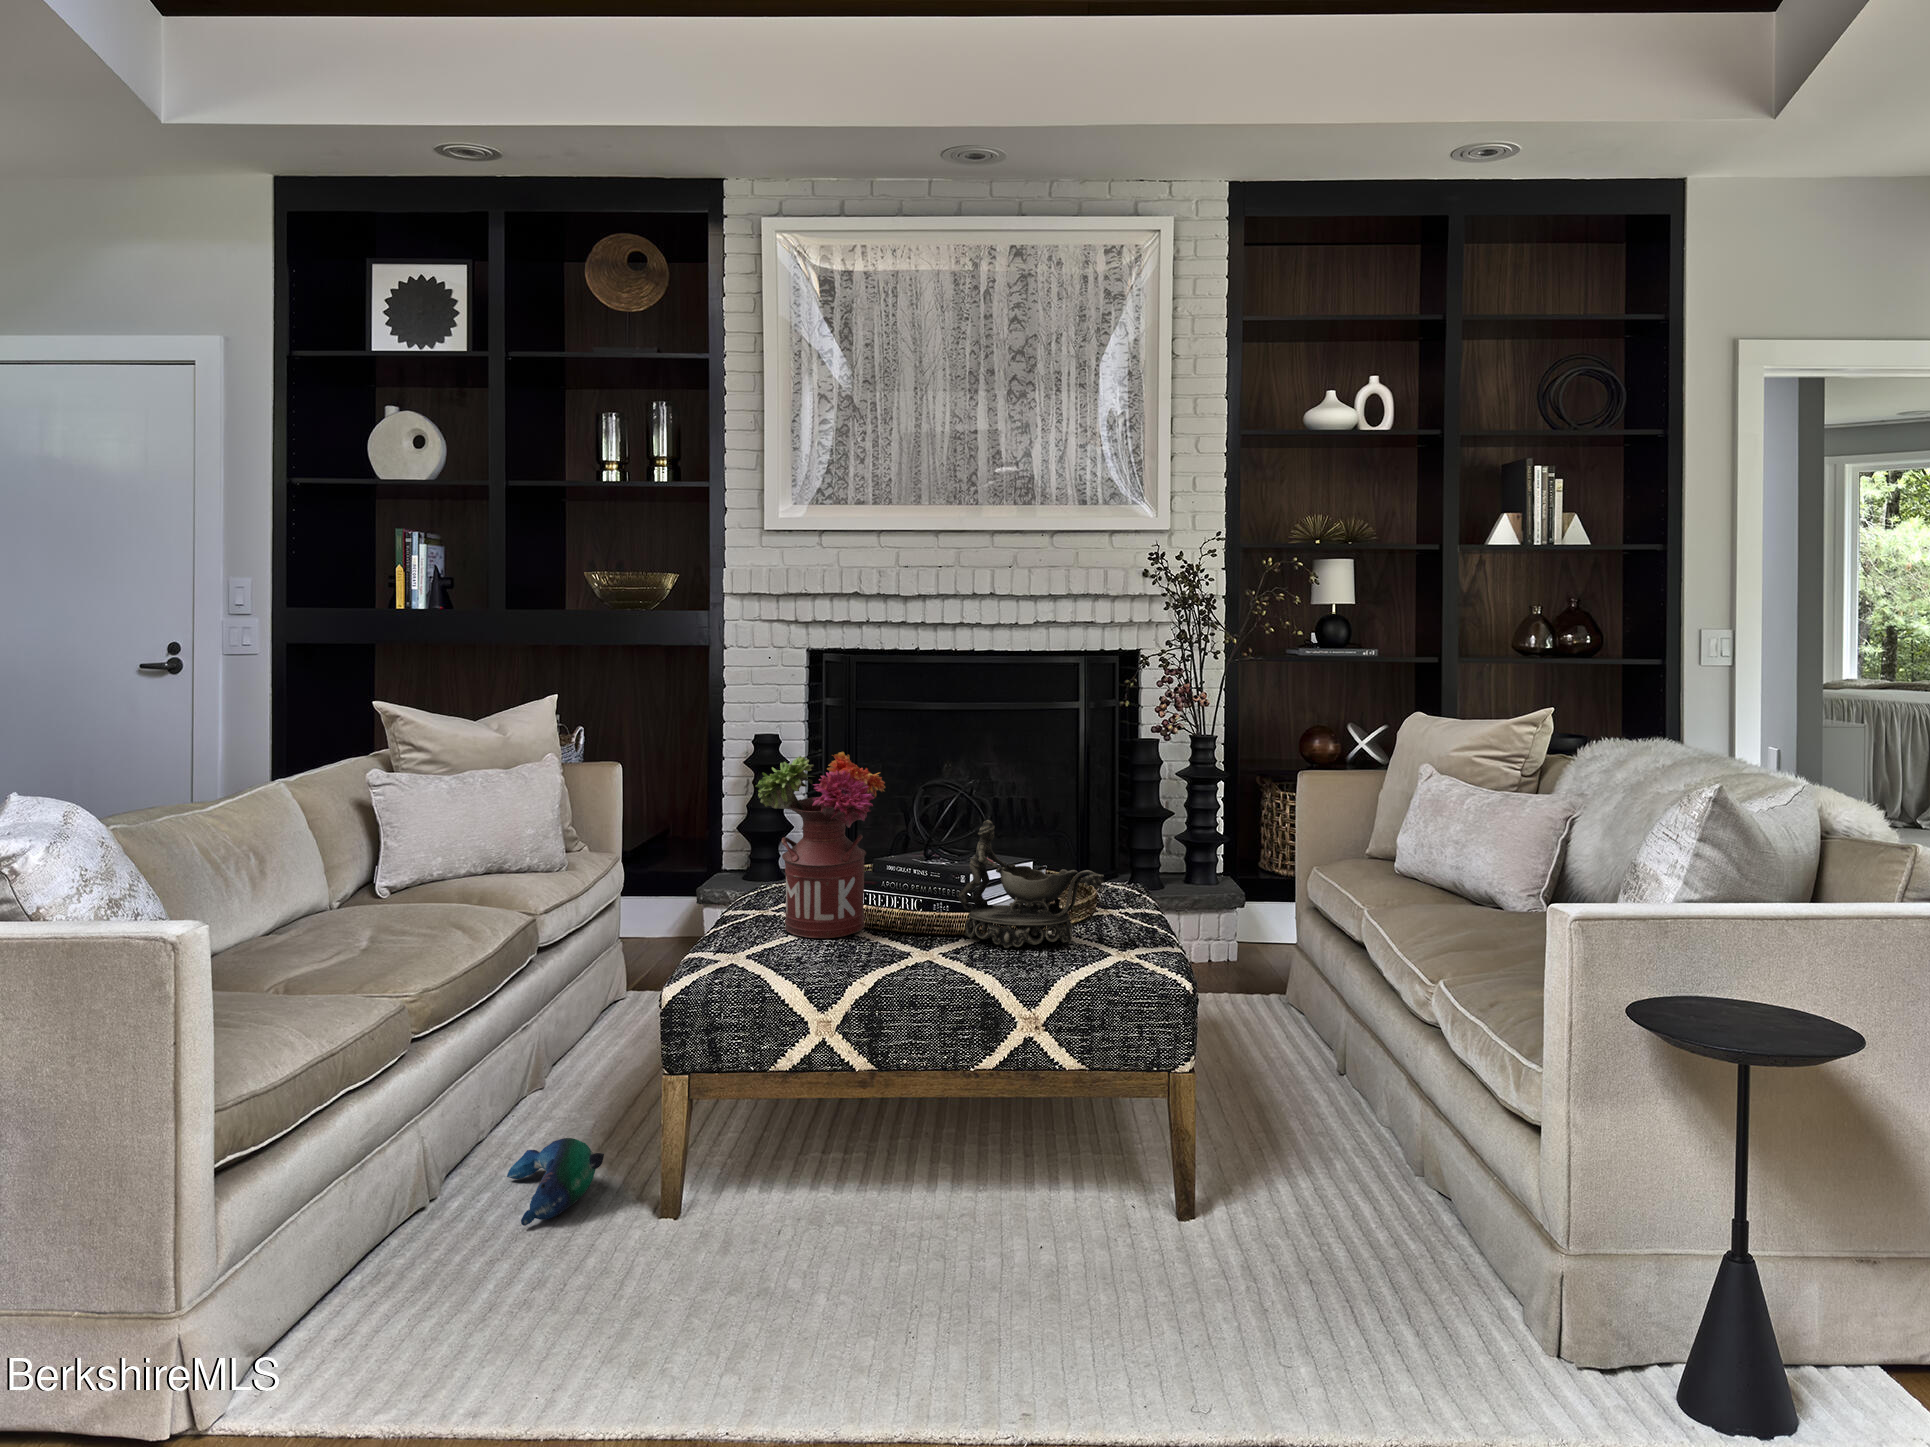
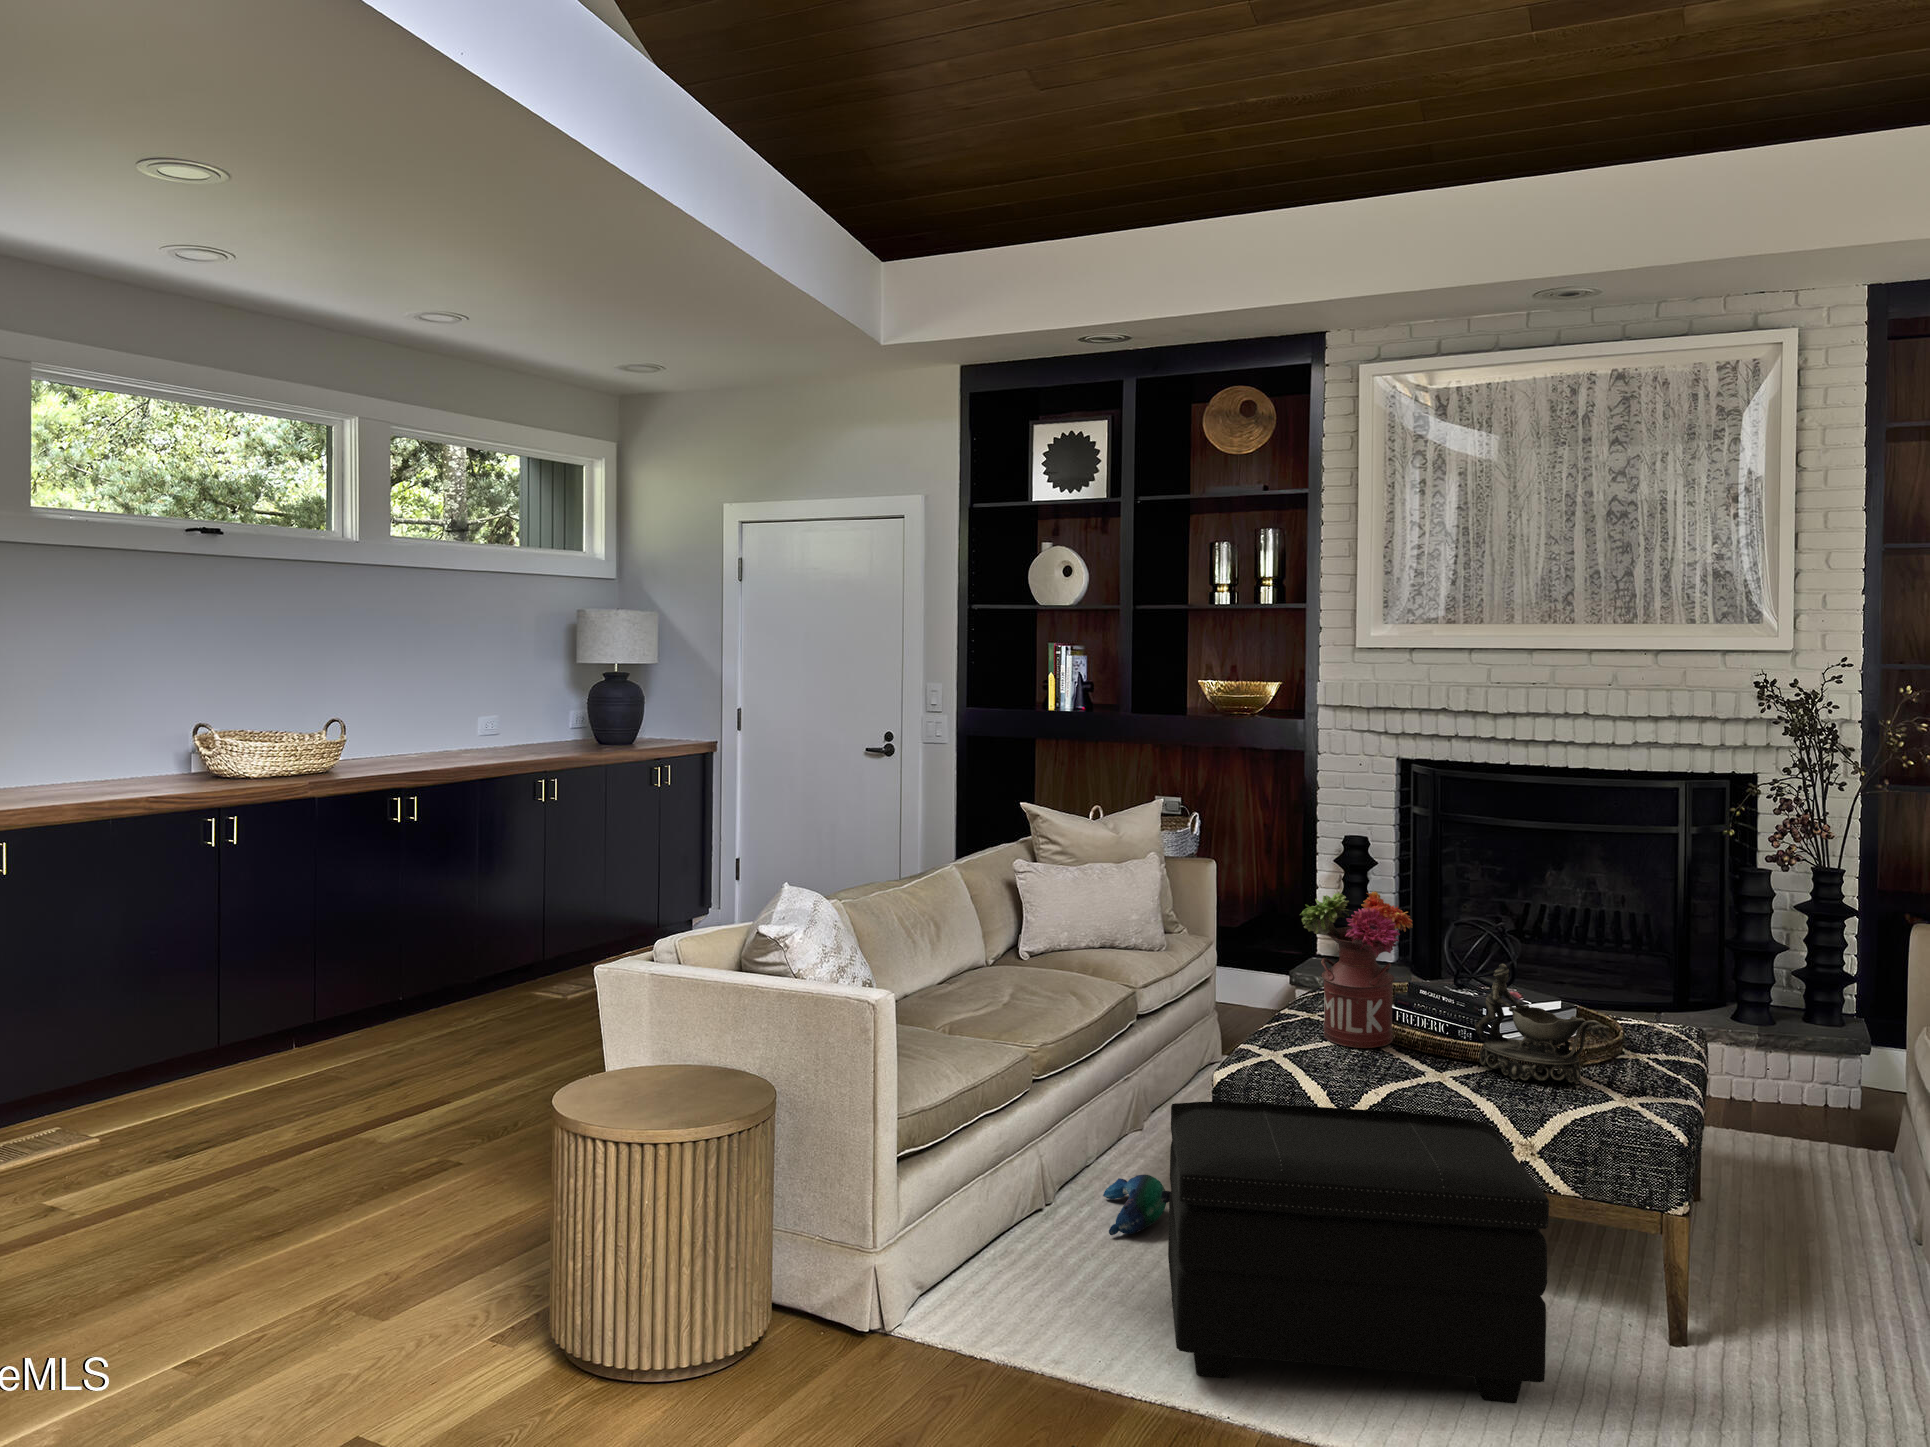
footstool: none [611,998,1088,1389] -> present [1168,1101,1549,1403]

